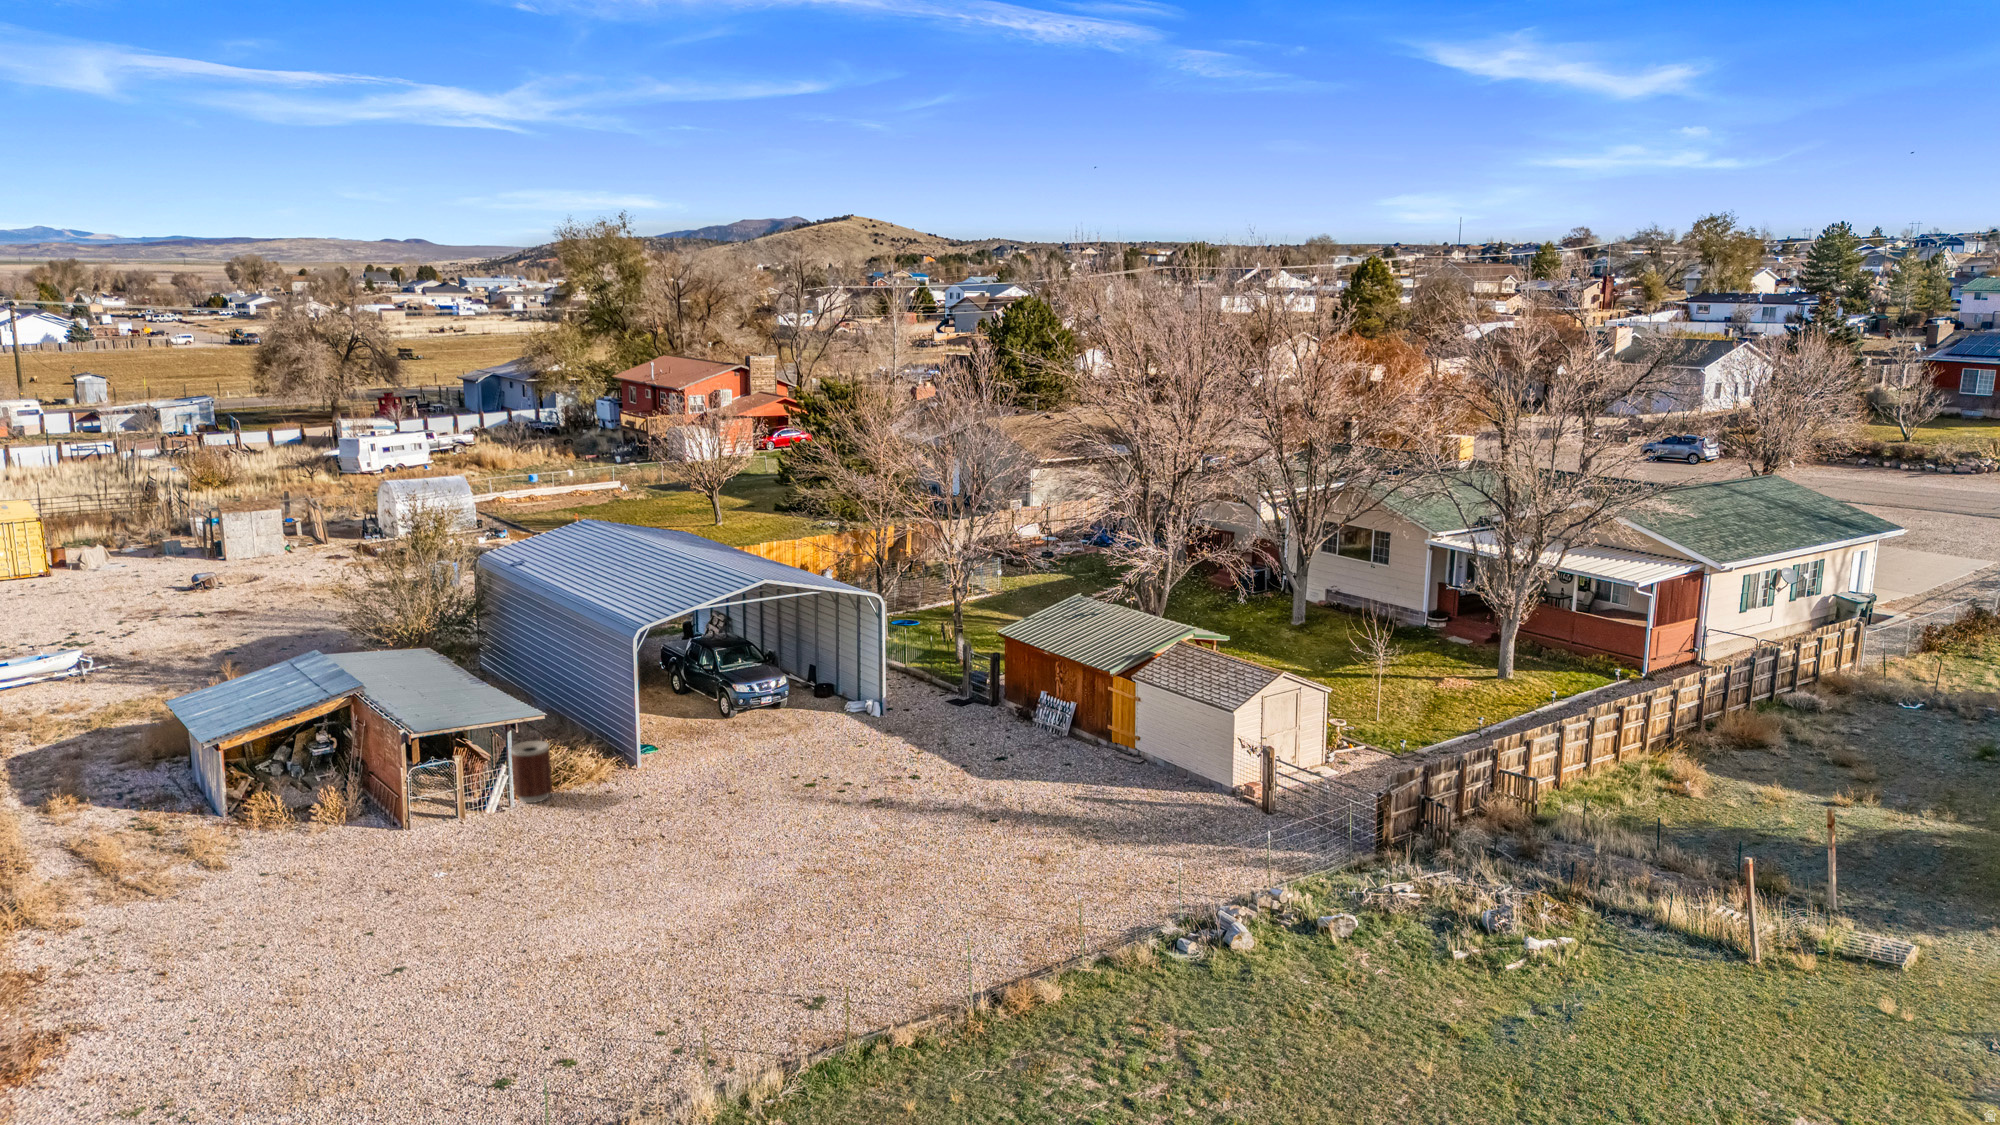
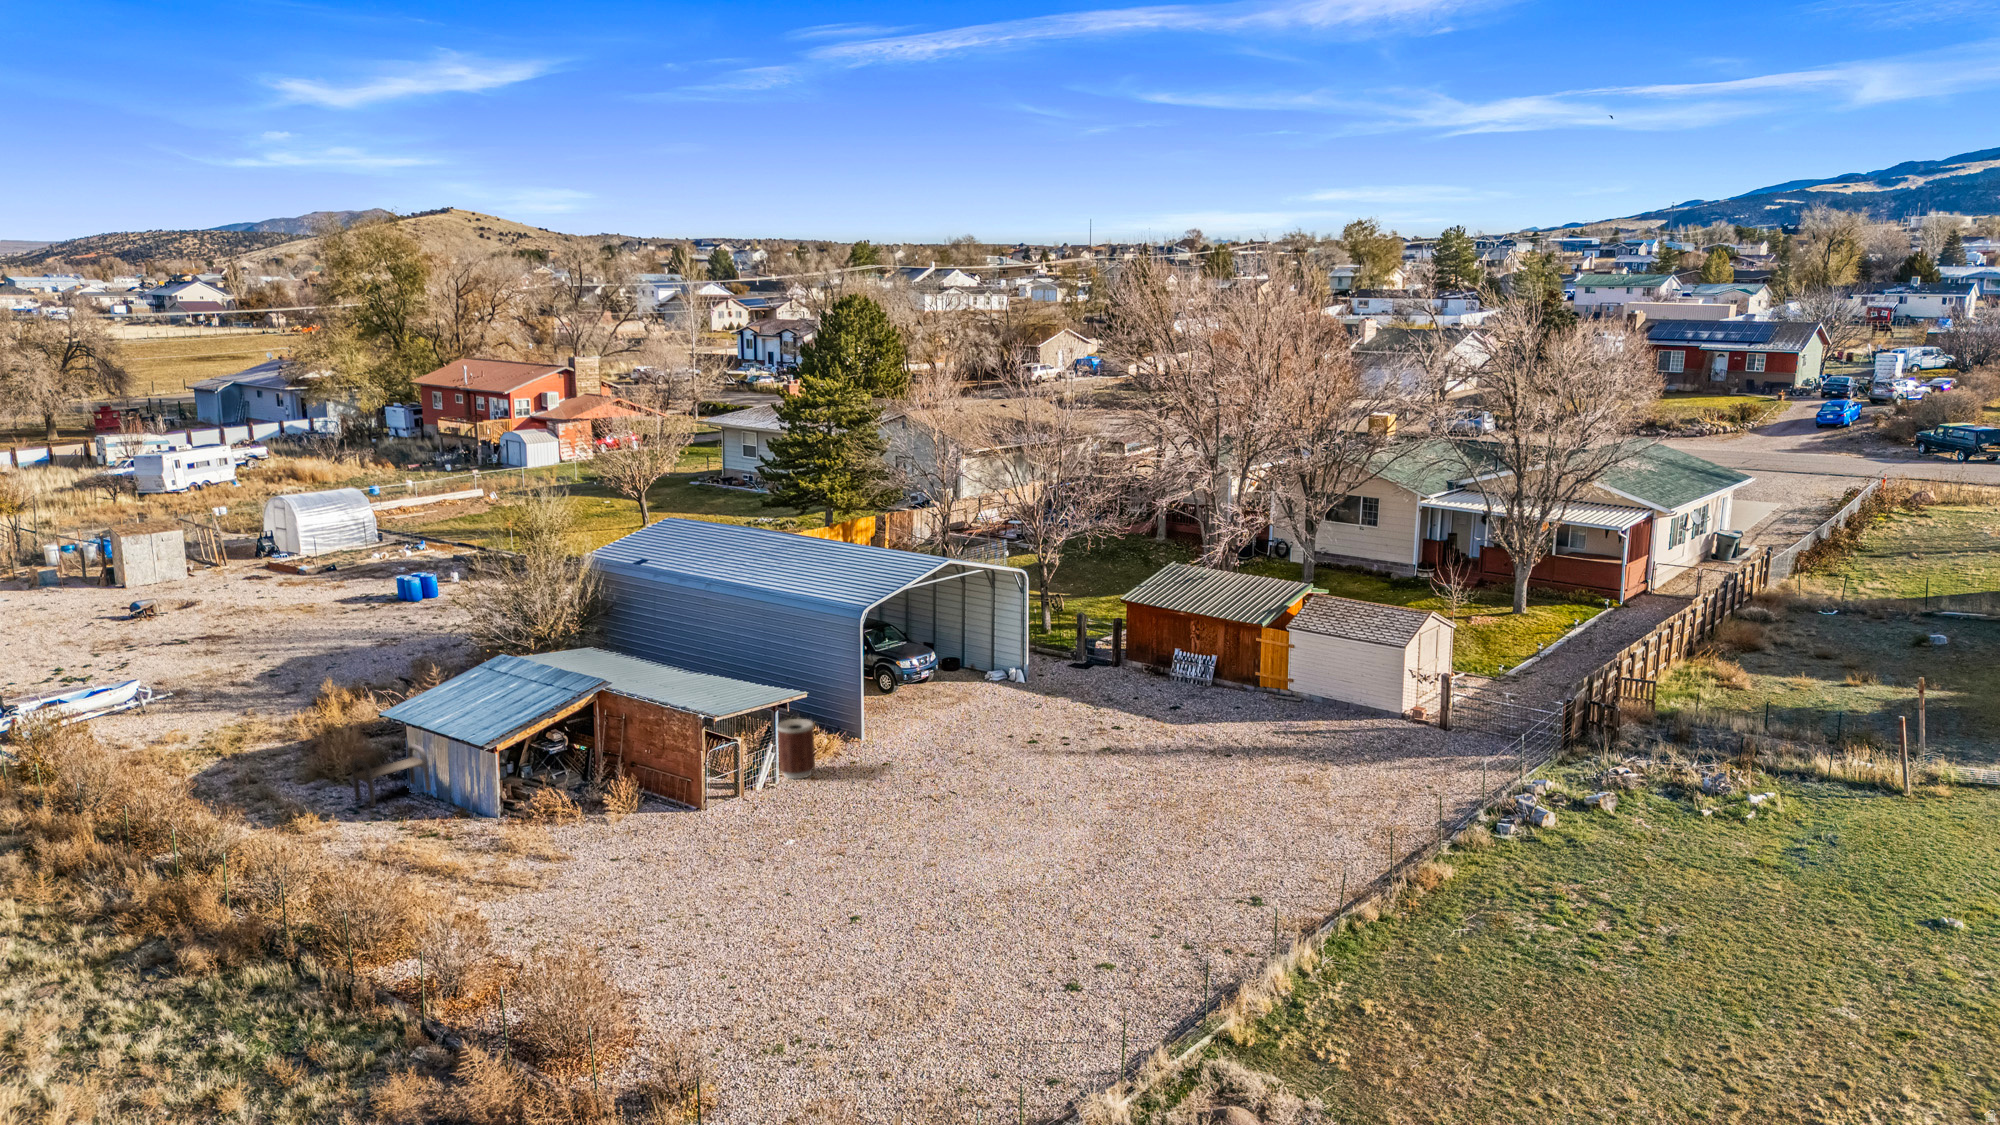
bench: none [131,735,206,793] -> present [352,744,431,807]

